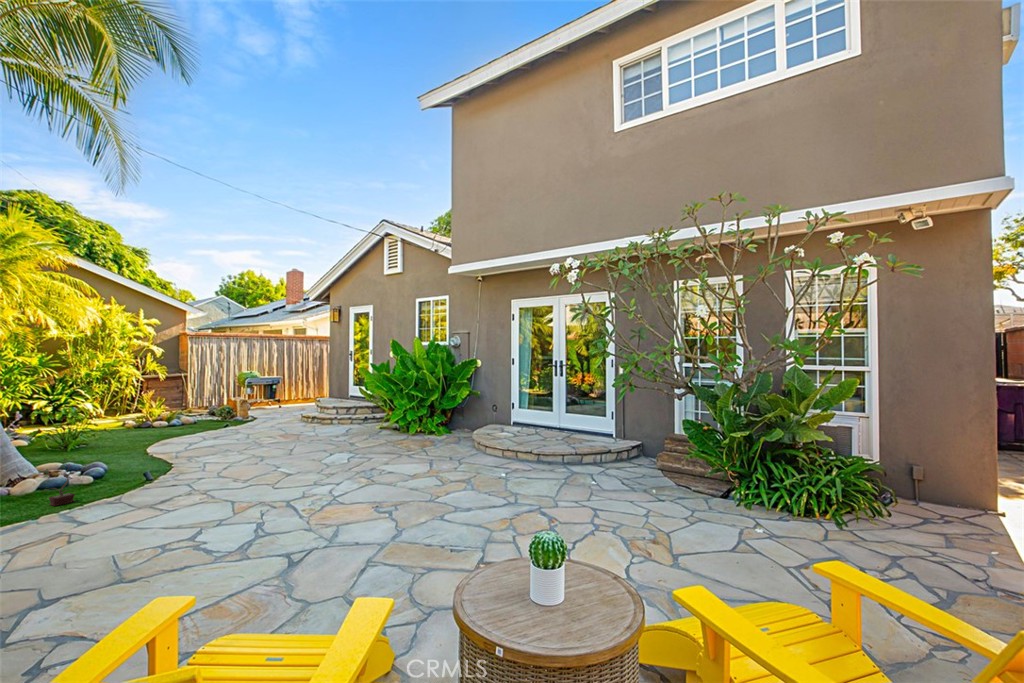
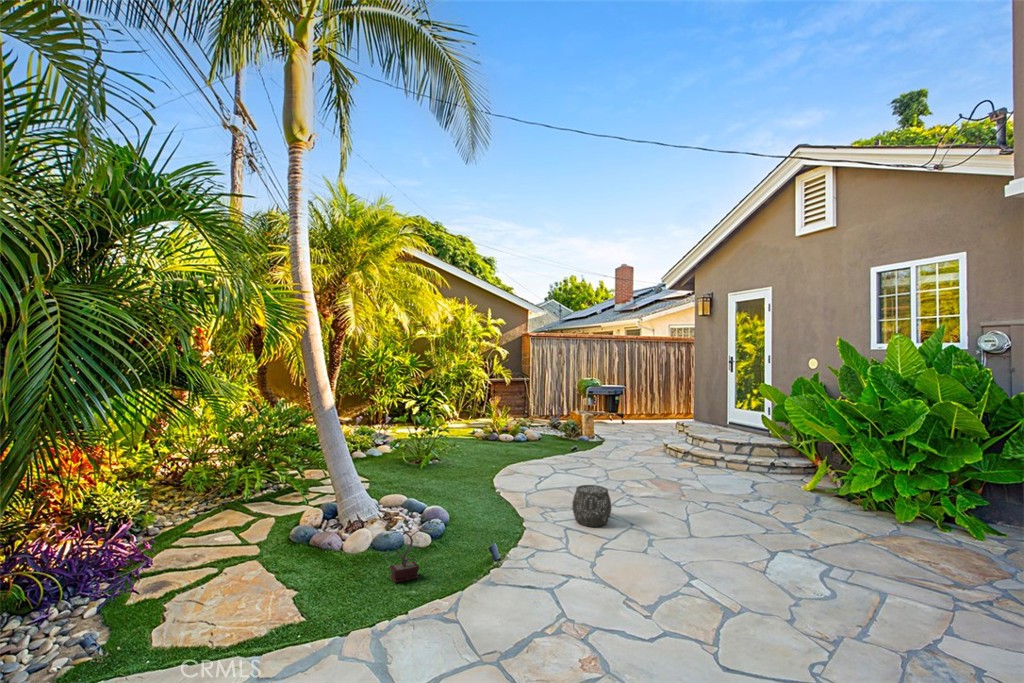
woven basket: none [205,438,235,464] -> present [572,485,612,527]

